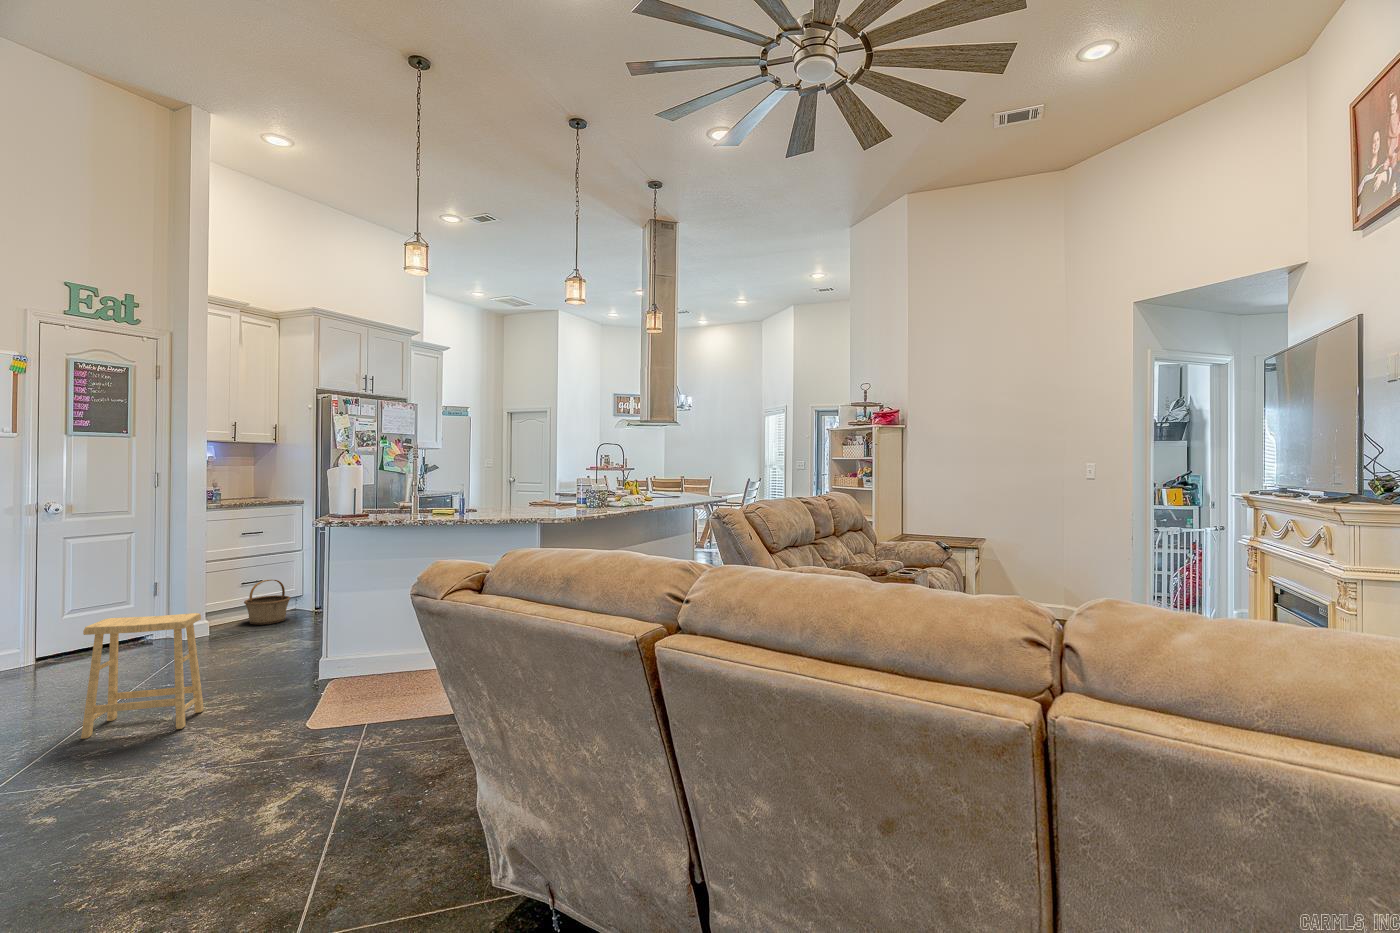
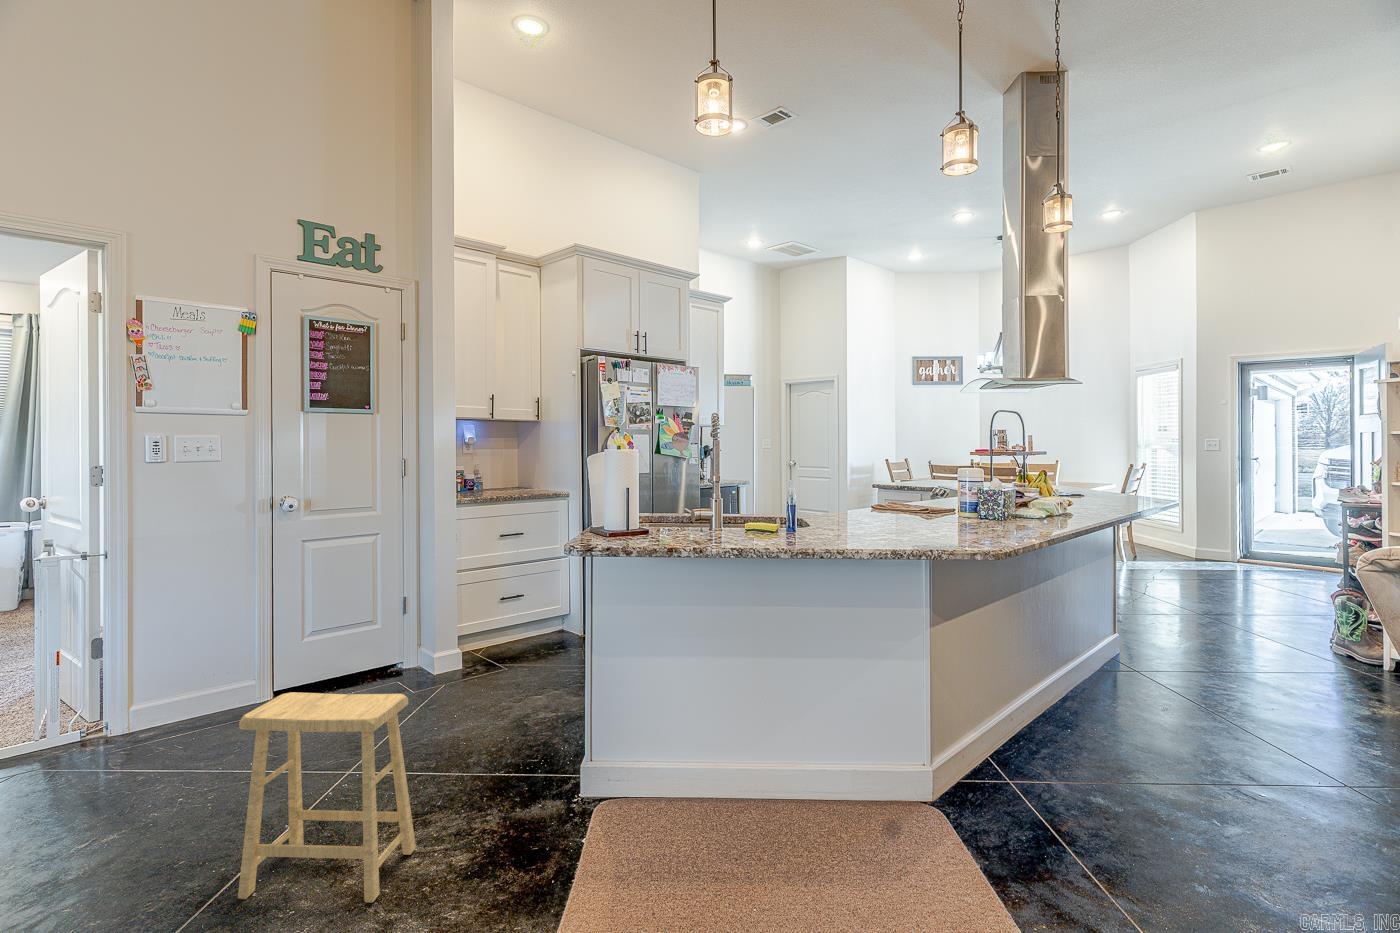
basket: present [244,580,290,625] -> none [502,594,553,653]

